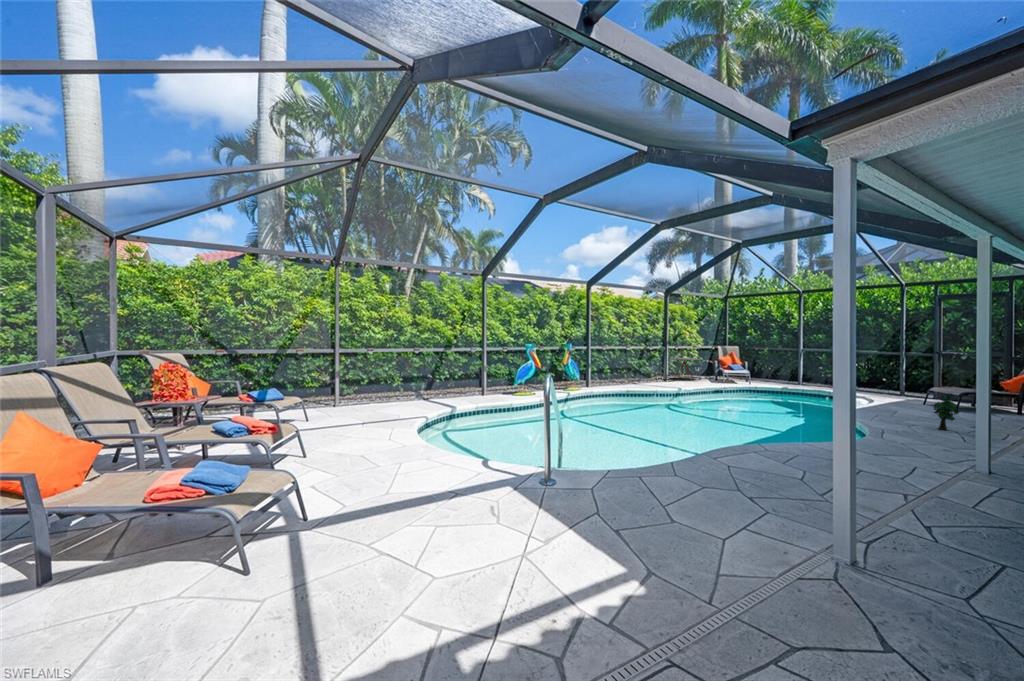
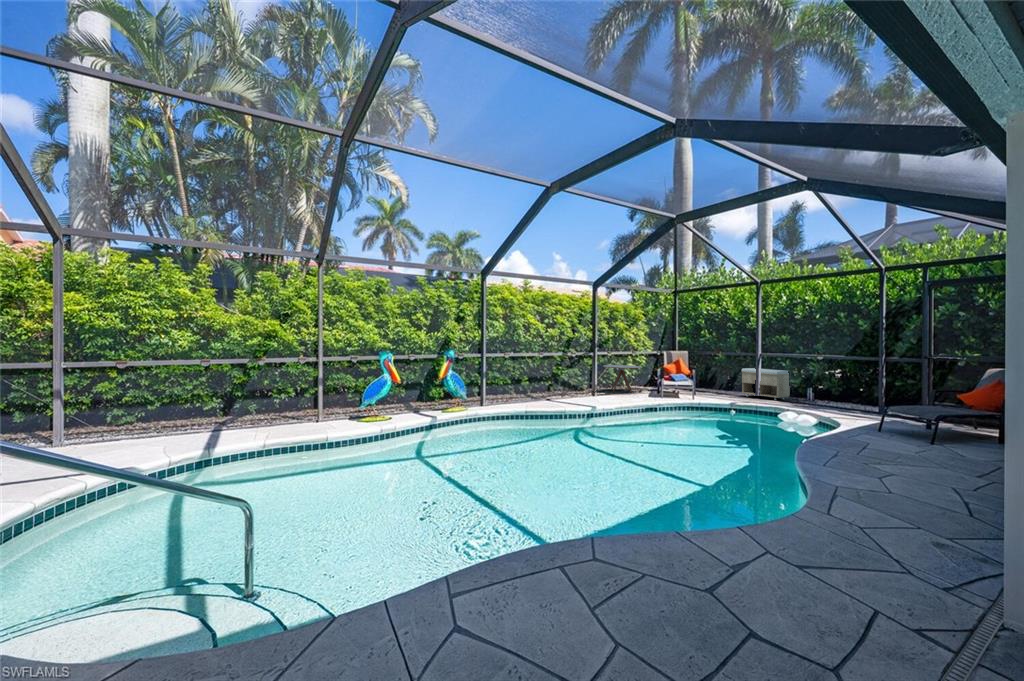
storage bench: none [784,361,825,386] -> present [742,368,790,400]
decorative plant: present [931,394,959,430] -> none [894,432,943,493]

